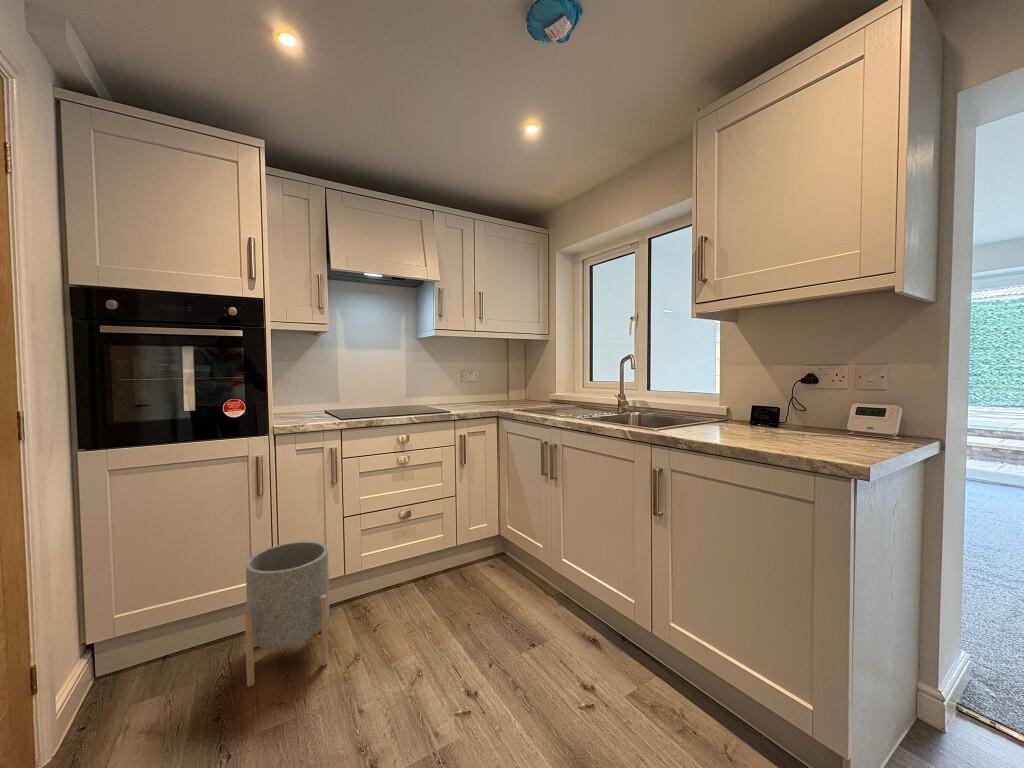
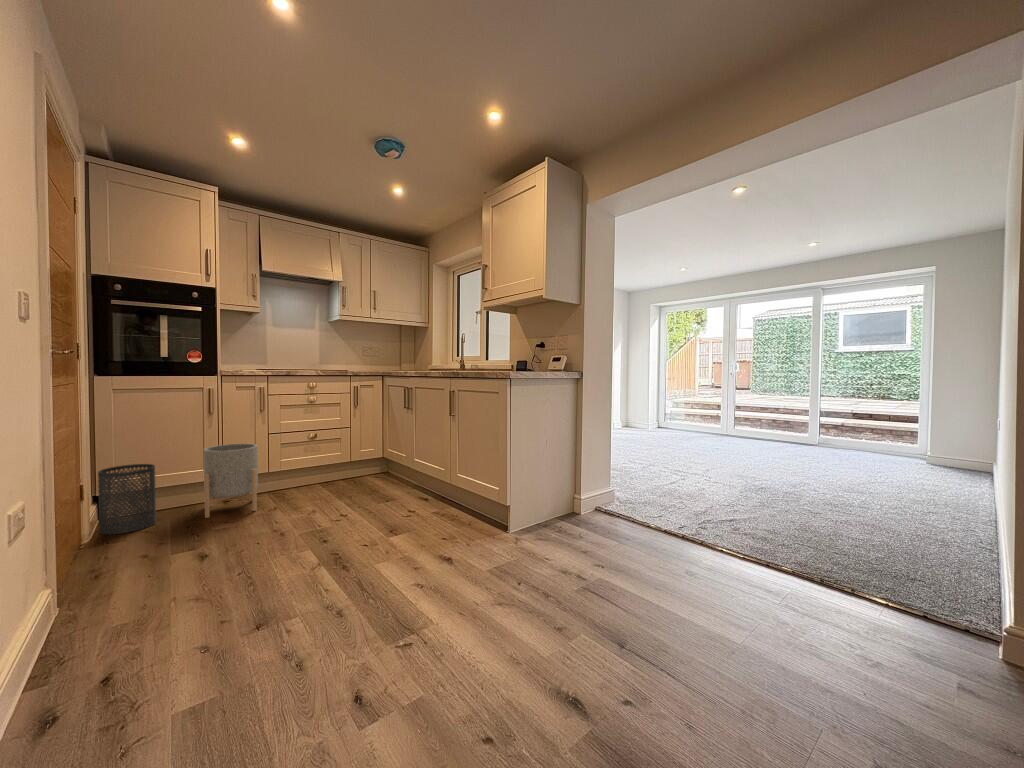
trash can: none [70,593,171,740] -> present [98,464,156,534]

